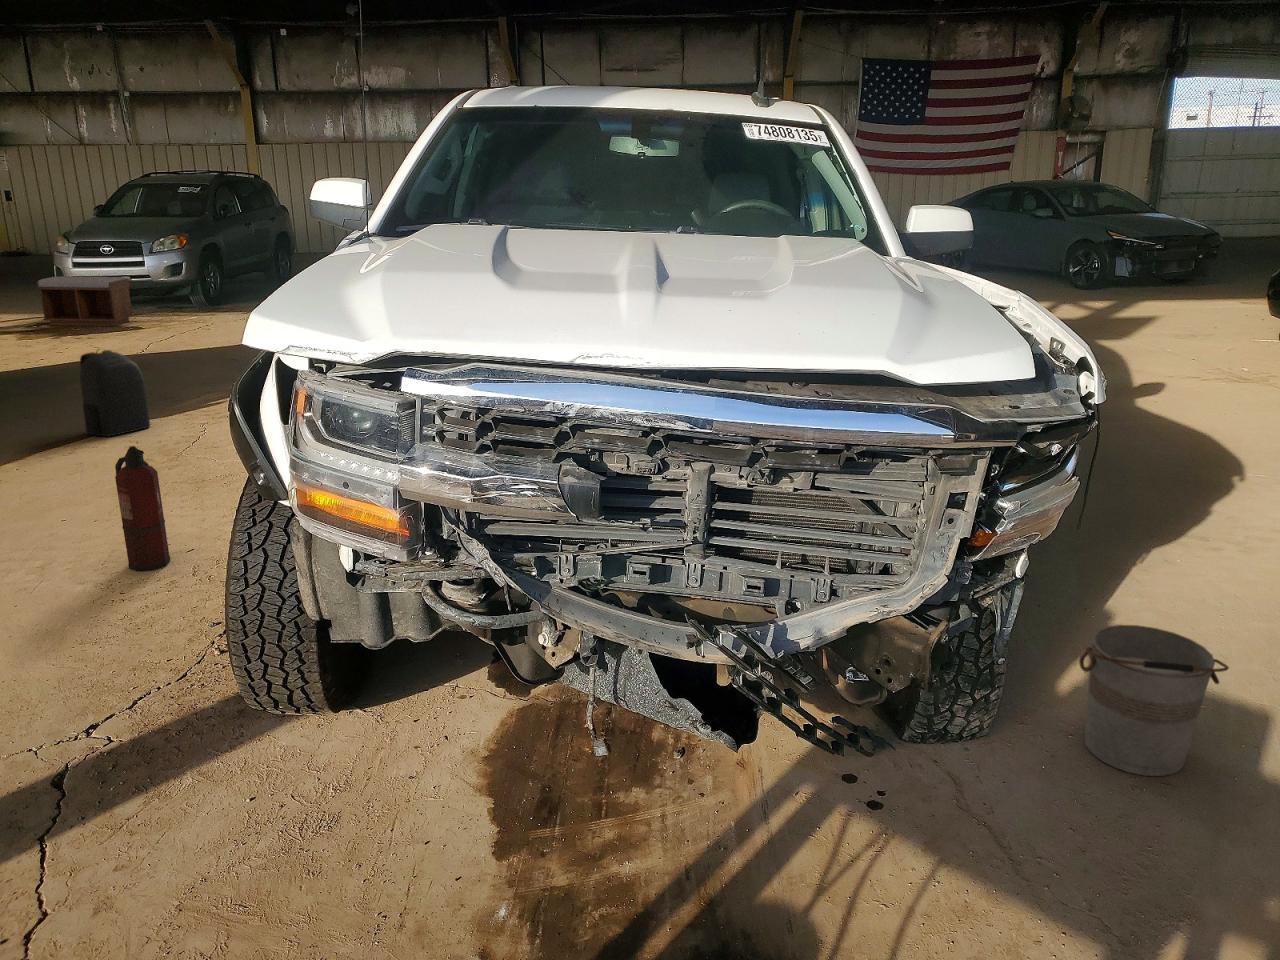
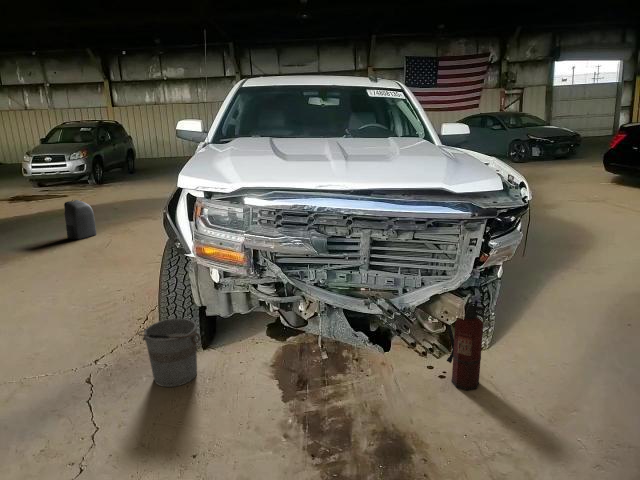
bench: present [37,276,134,326] -> none [34,168,79,191]
fire extinguisher: present [115,446,170,571] -> present [447,304,487,391]
bucket: present [1079,625,1229,776] -> present [138,319,200,387]

